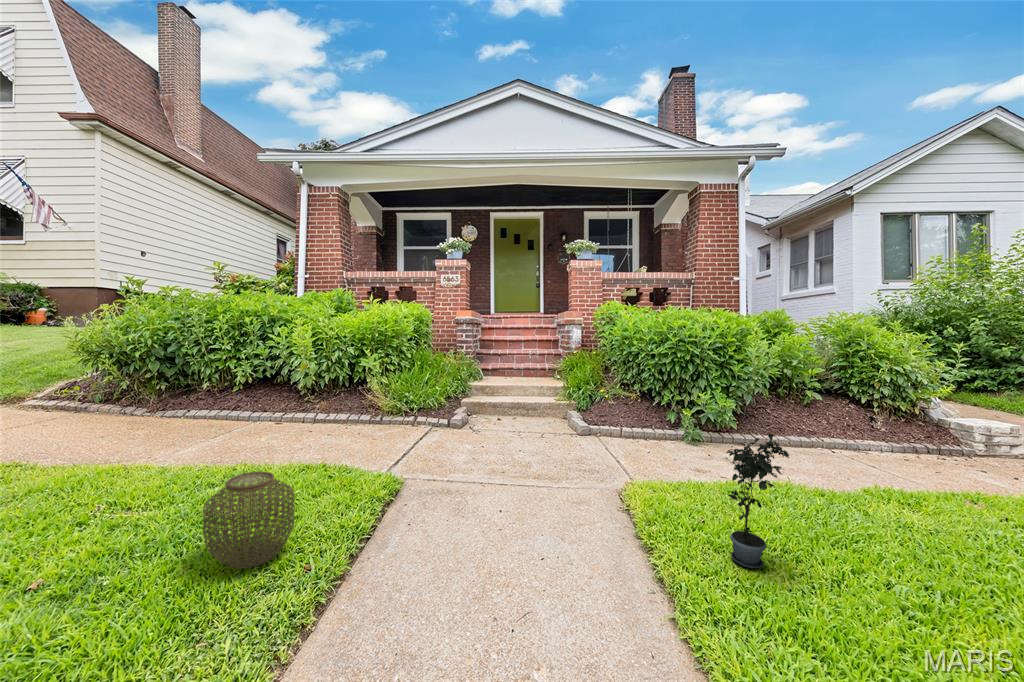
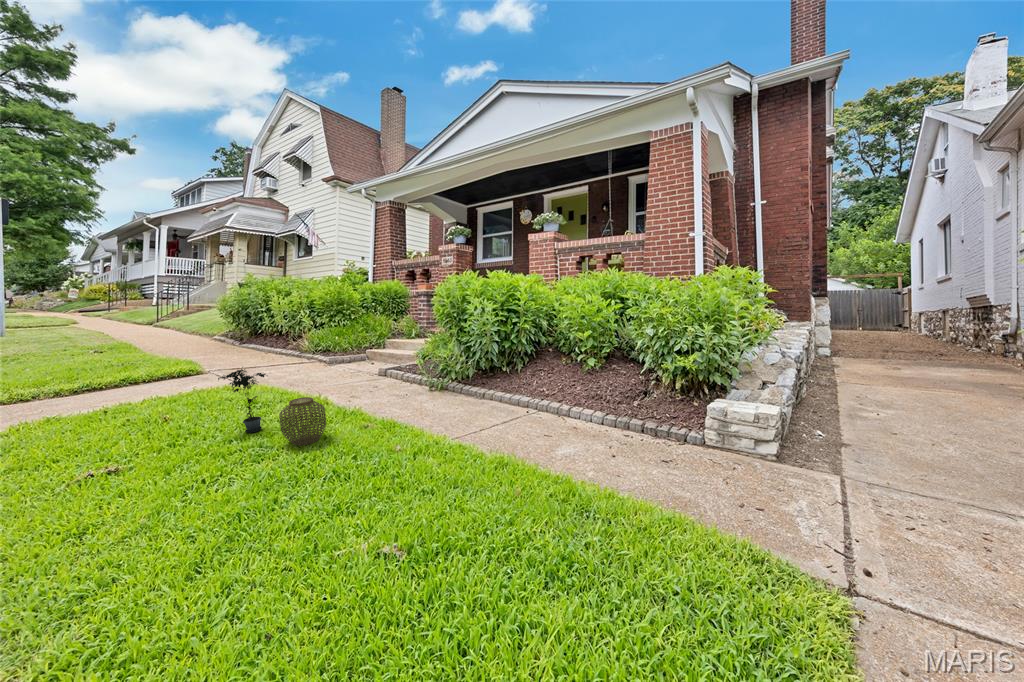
woven basket: present [203,471,295,569] -> present [279,397,326,445]

